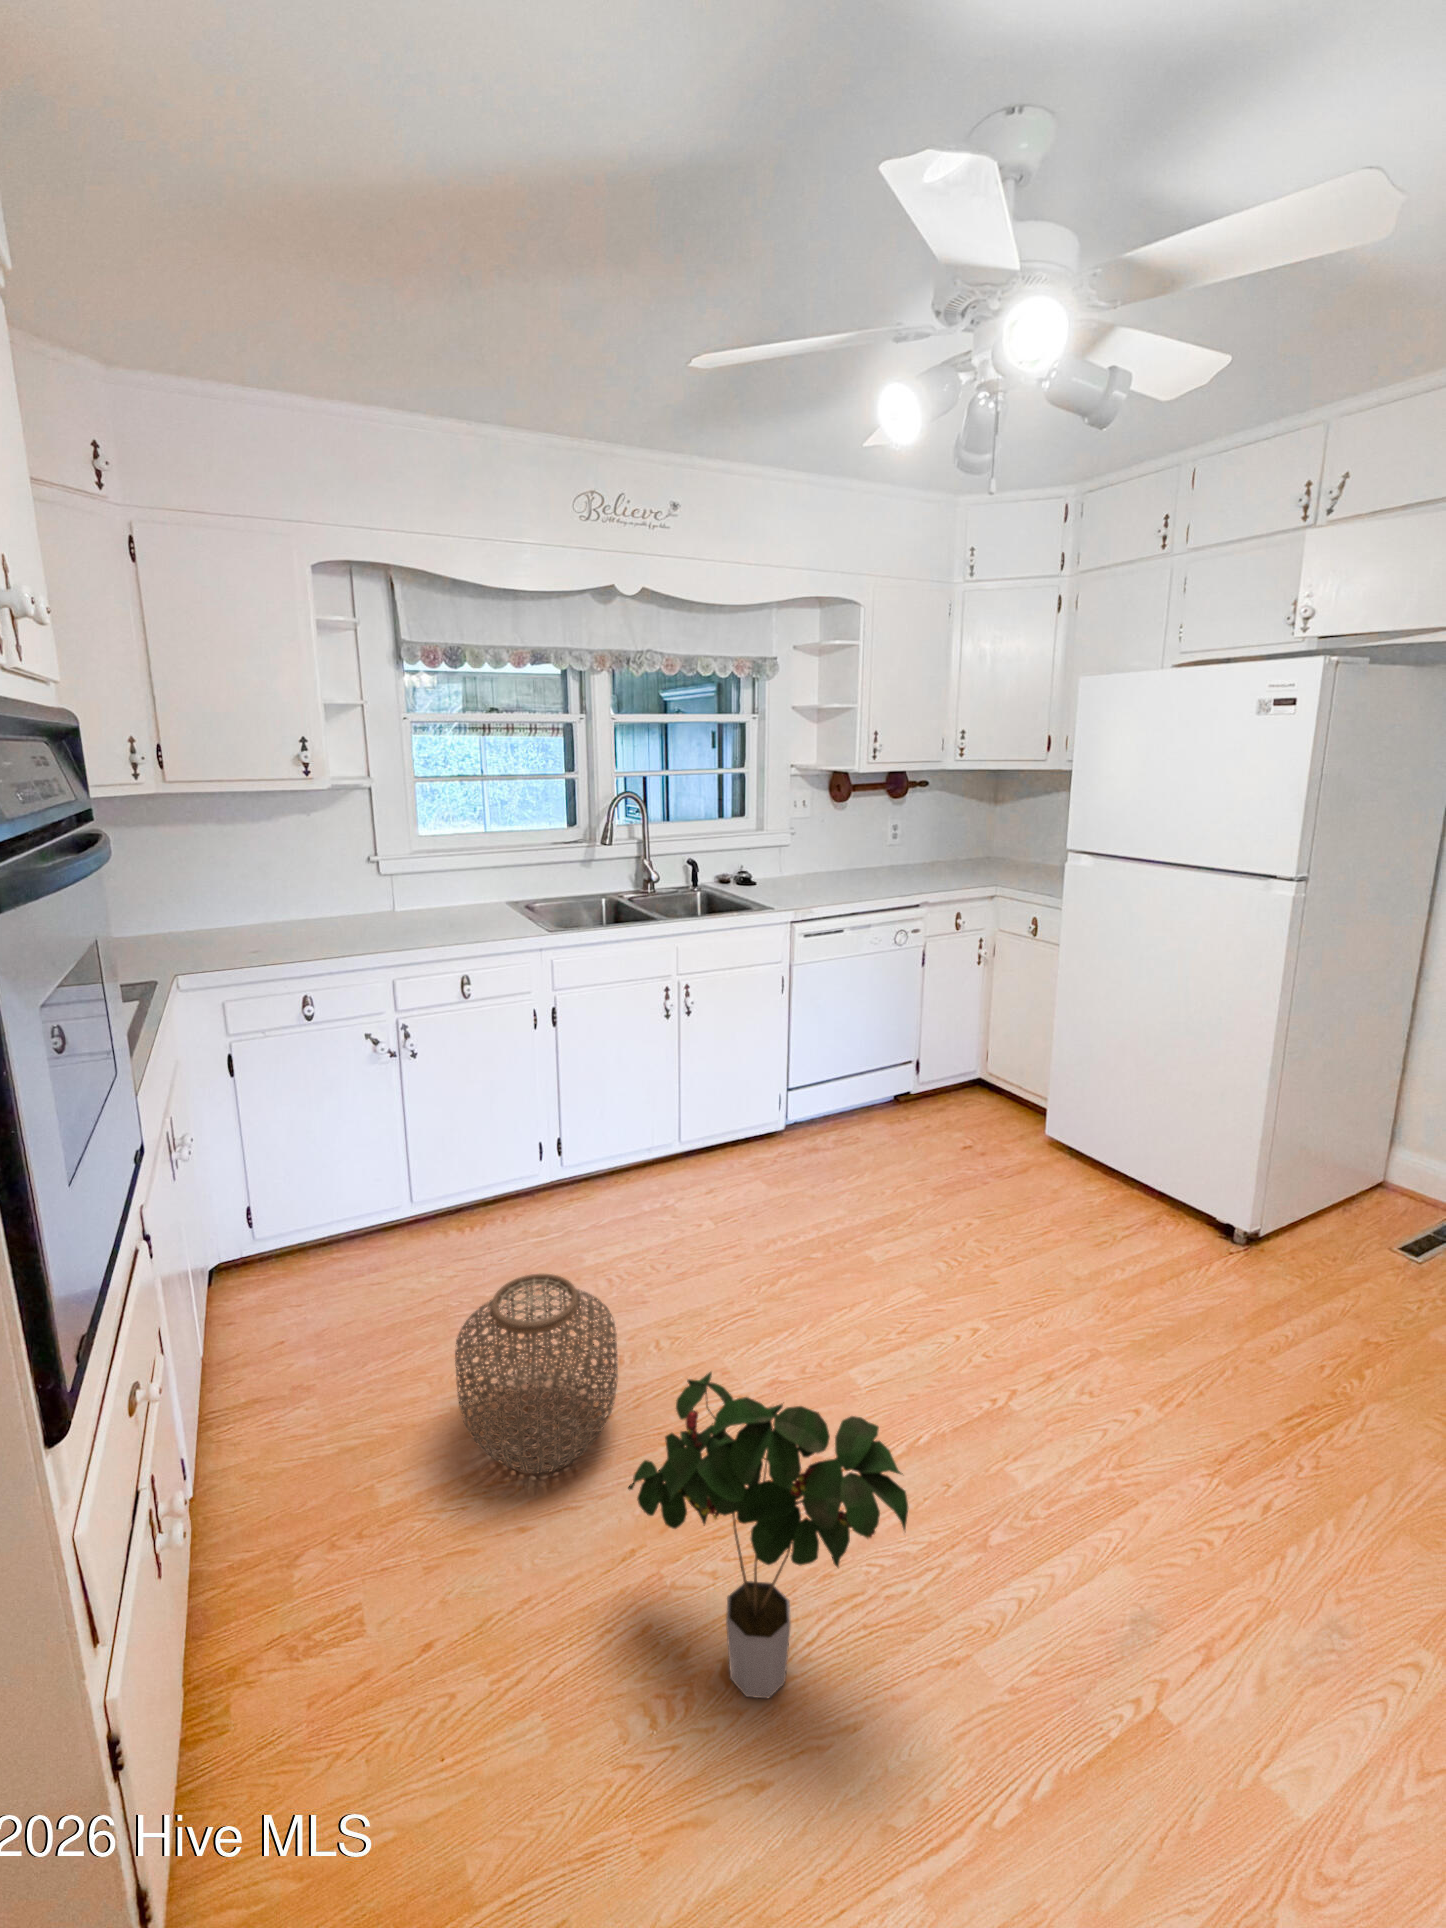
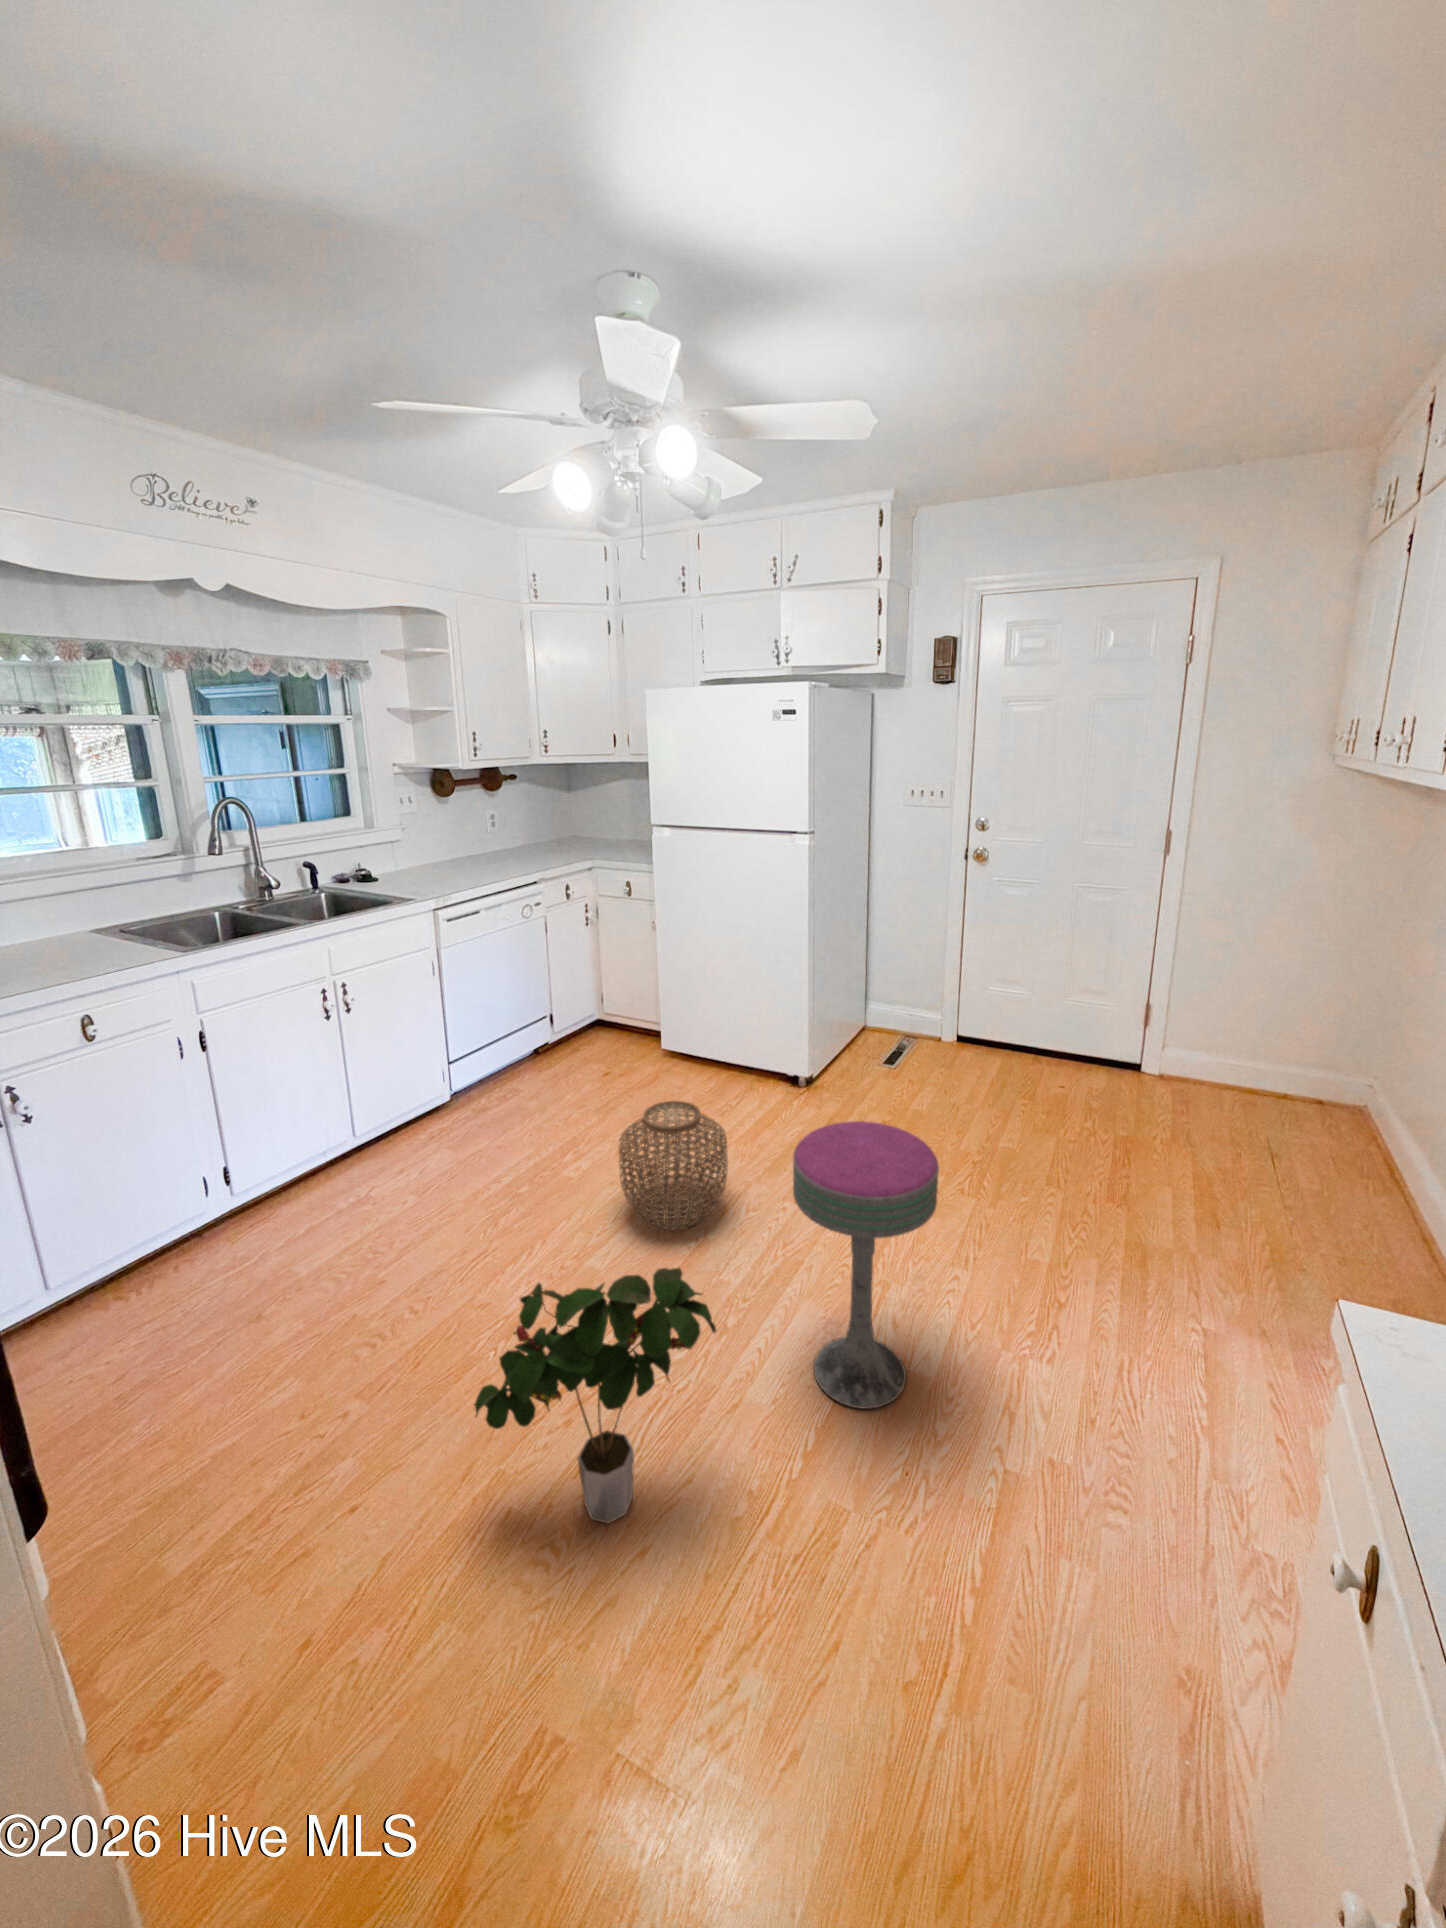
woven basket: present [455,1274,618,1473] -> present [619,1101,728,1229]
bar stool: none [1078,1314,1340,1781] -> present [793,1121,939,1409]

